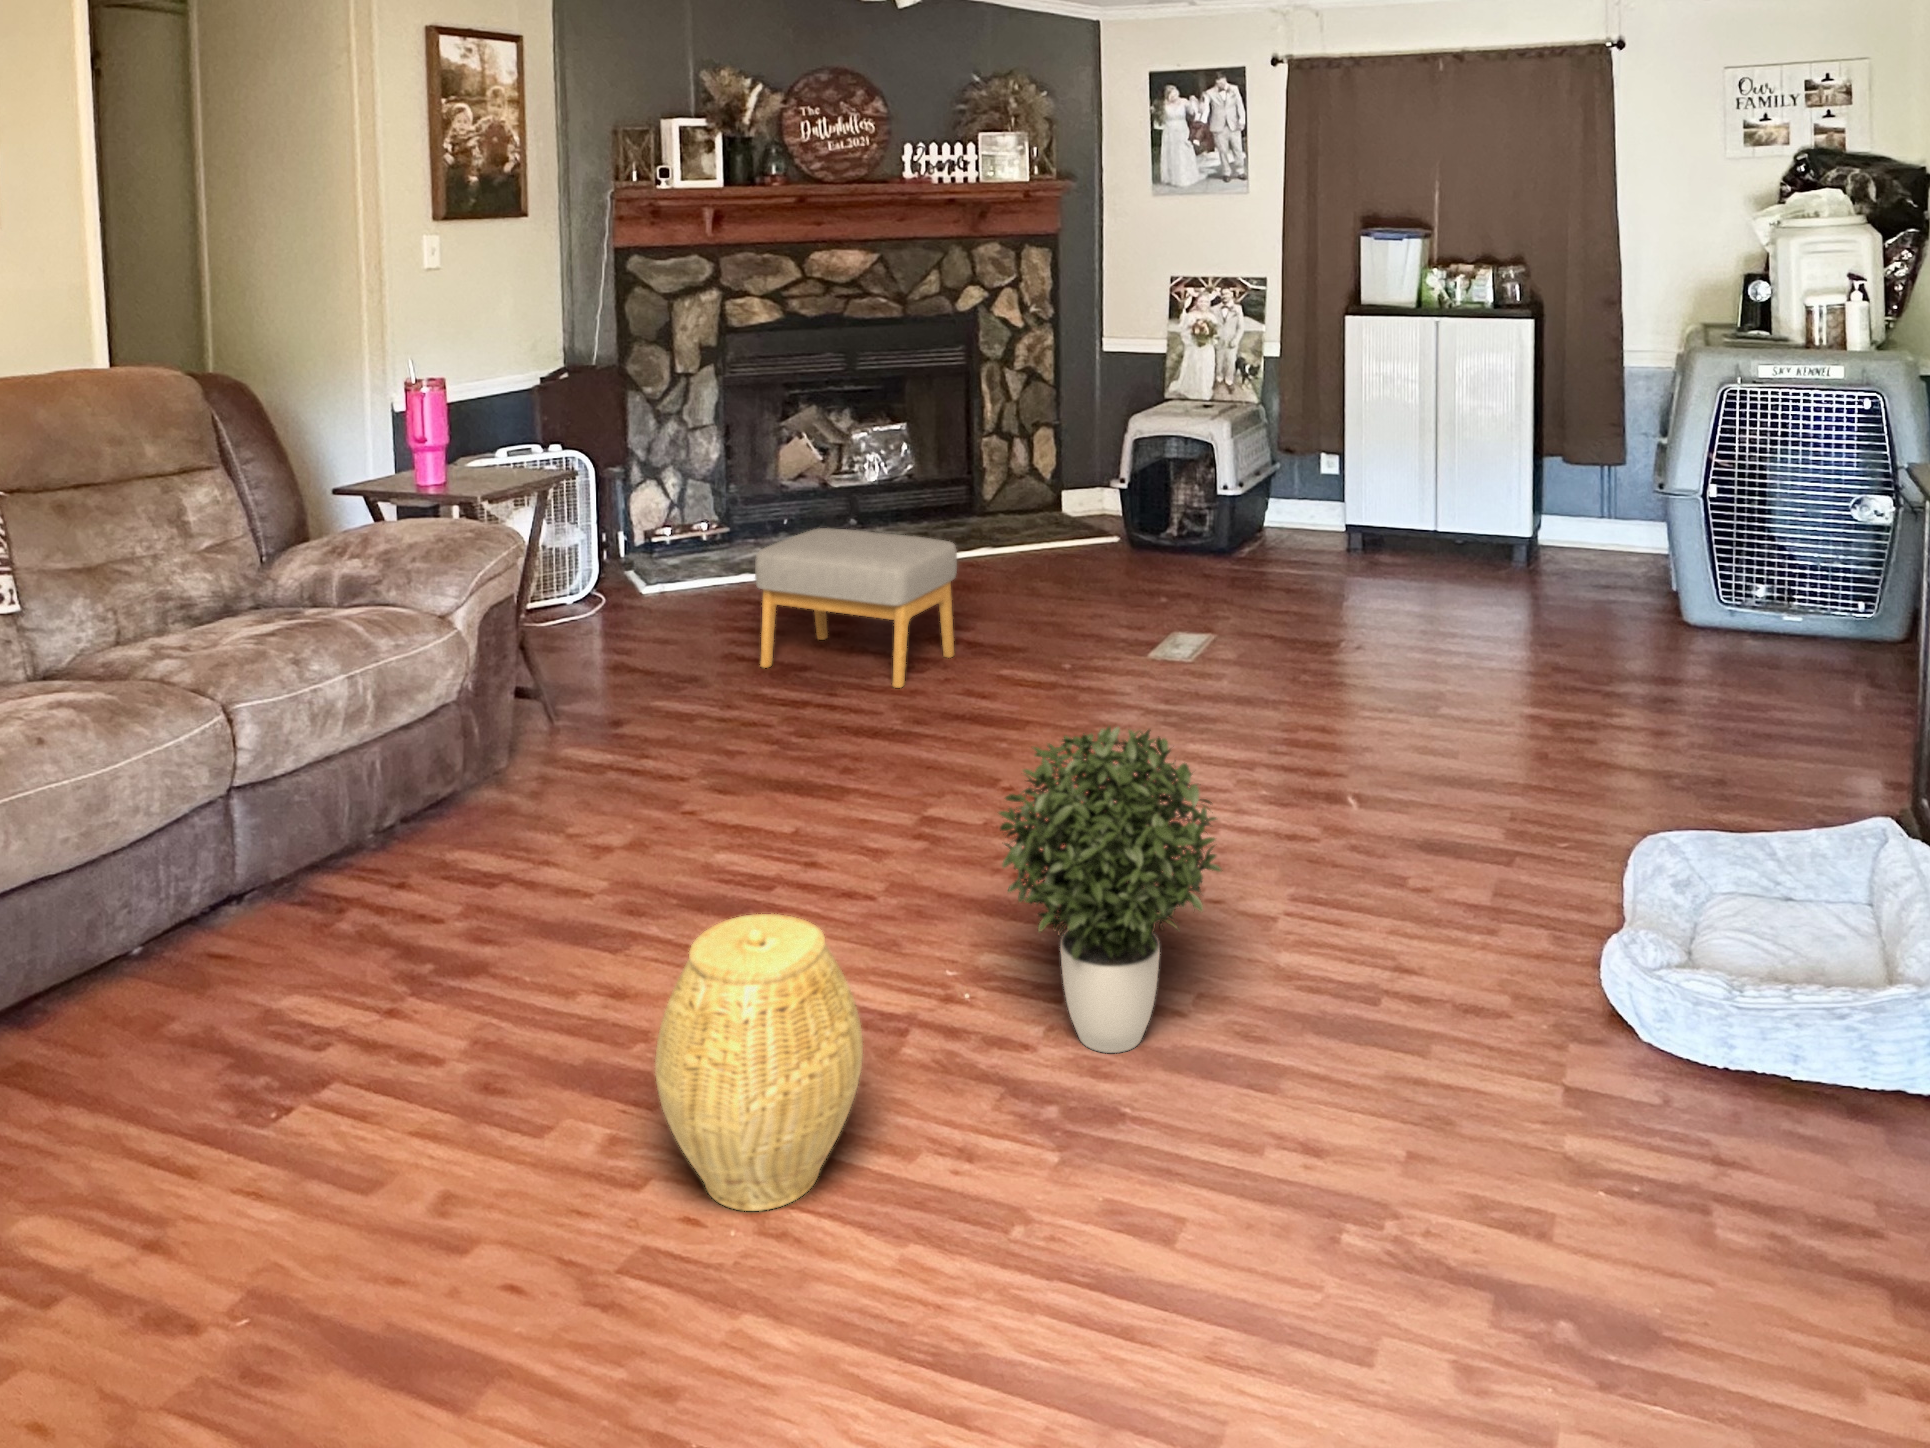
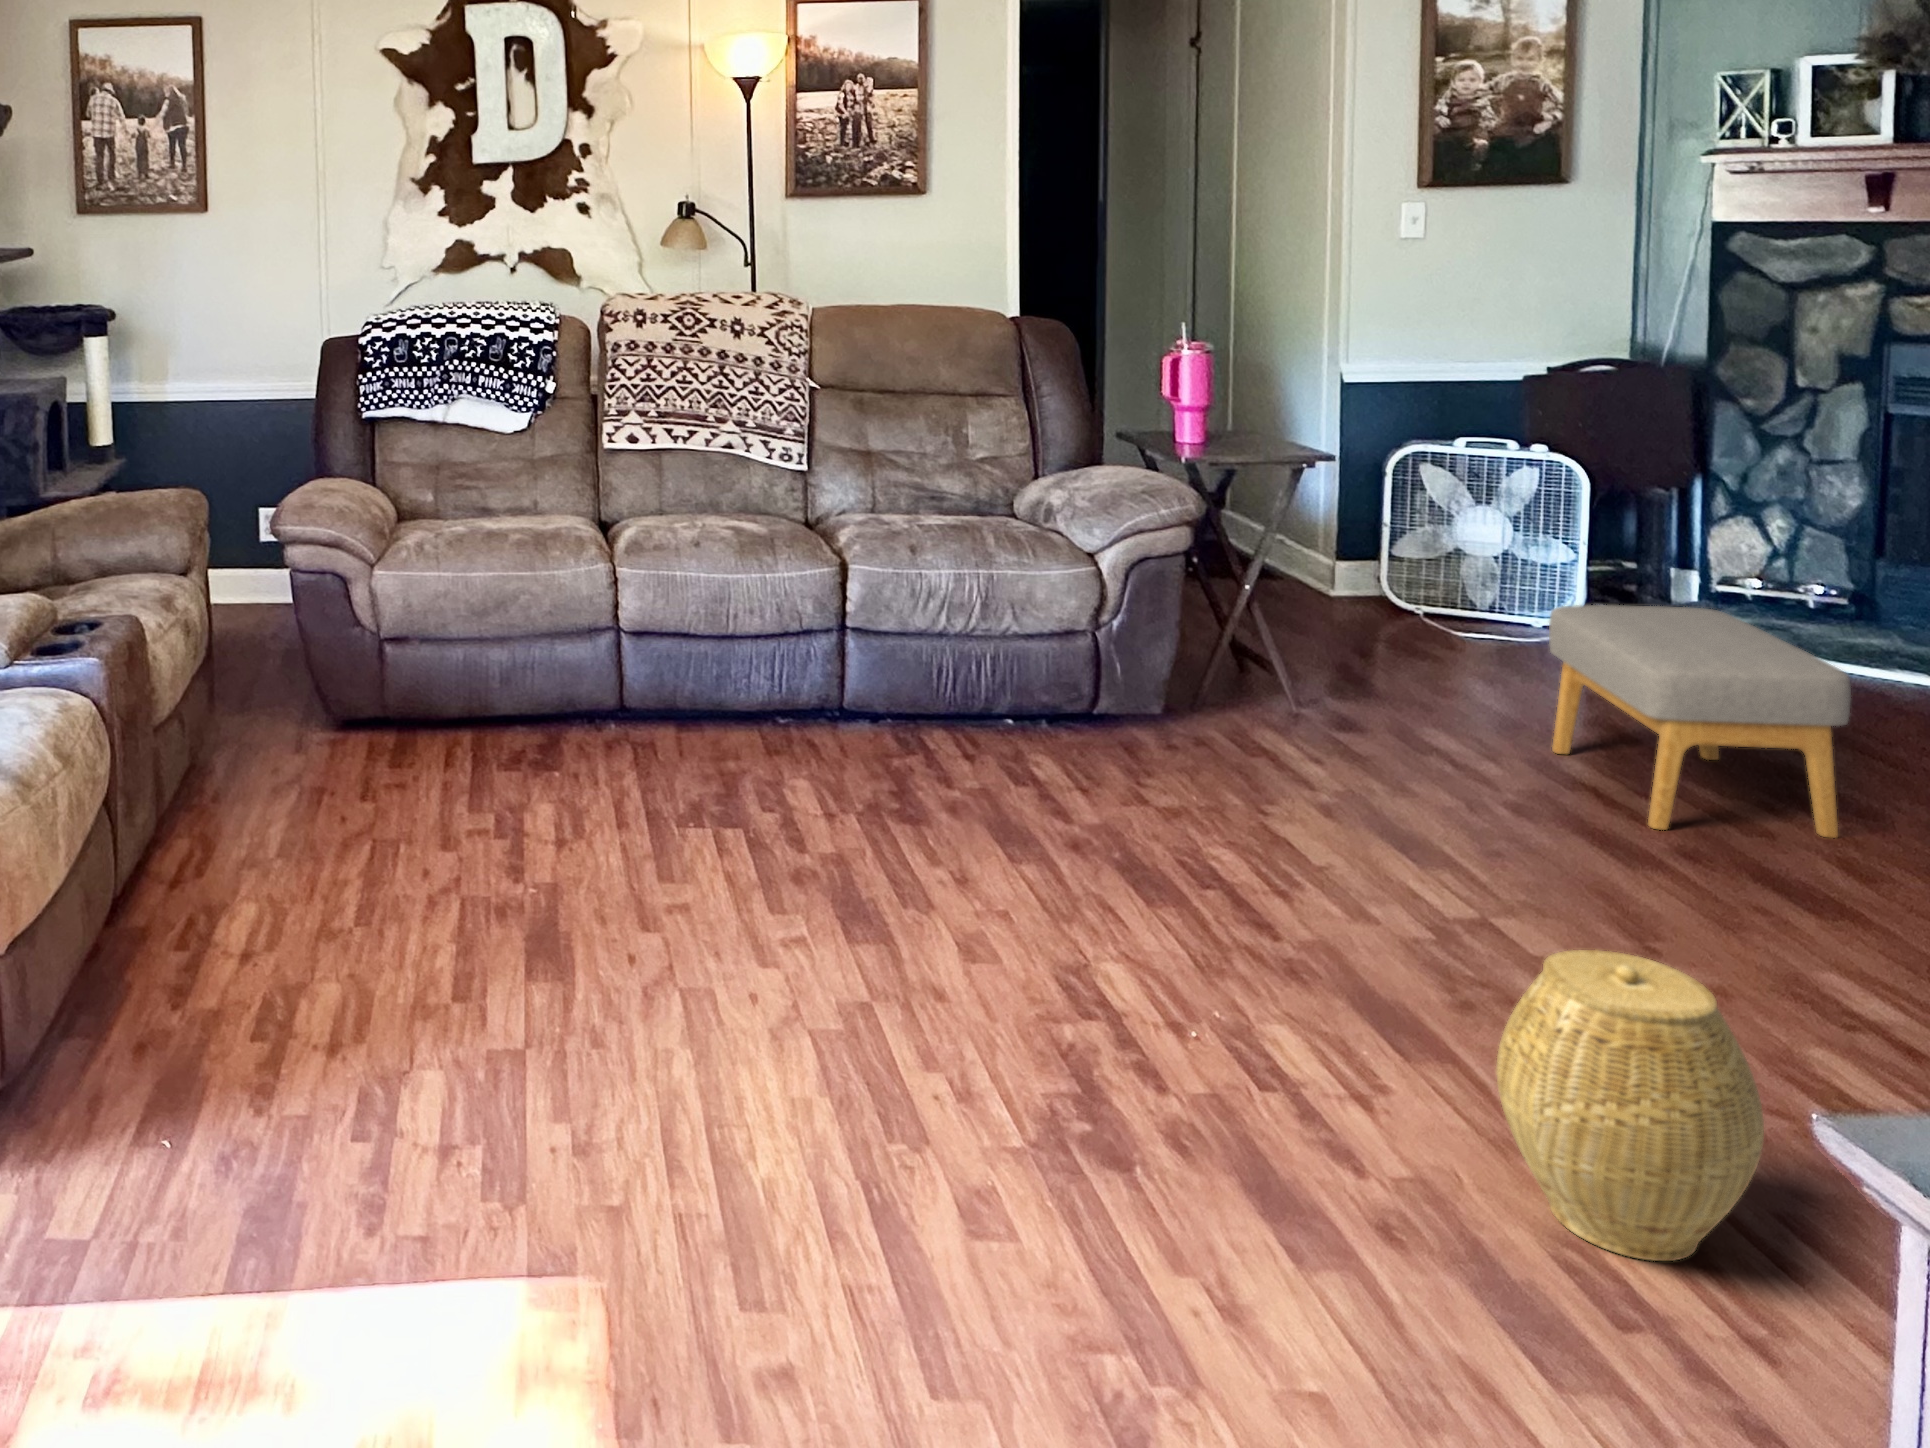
potted plant: present [999,726,1221,1053] -> none [910,757,1164,1099]
woven basket: present [655,914,863,1211] -> present [1496,950,1764,1261]

